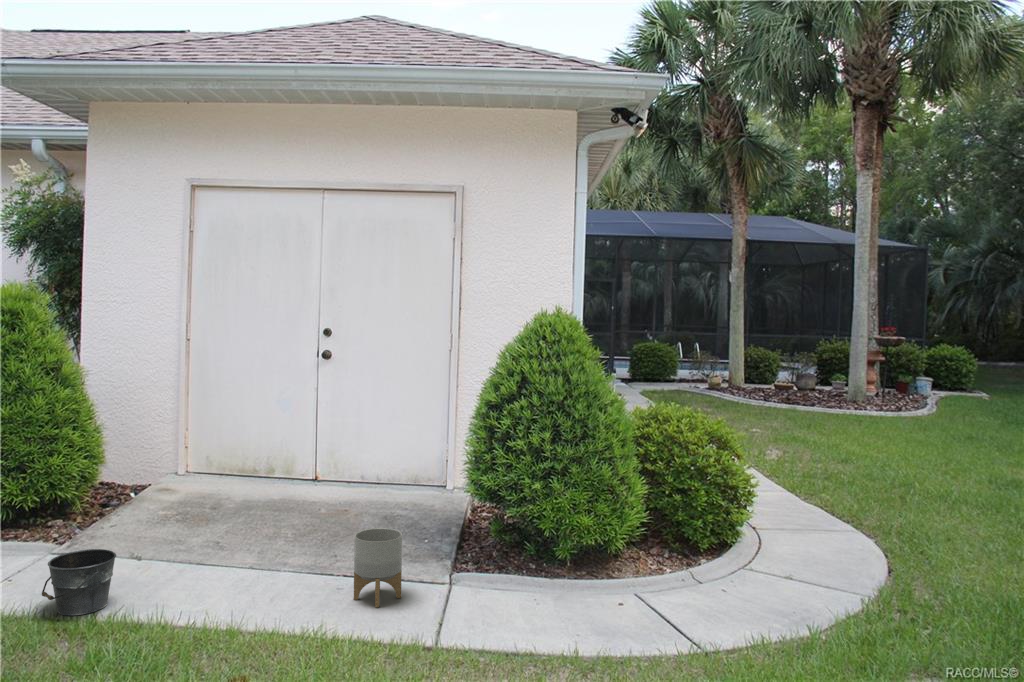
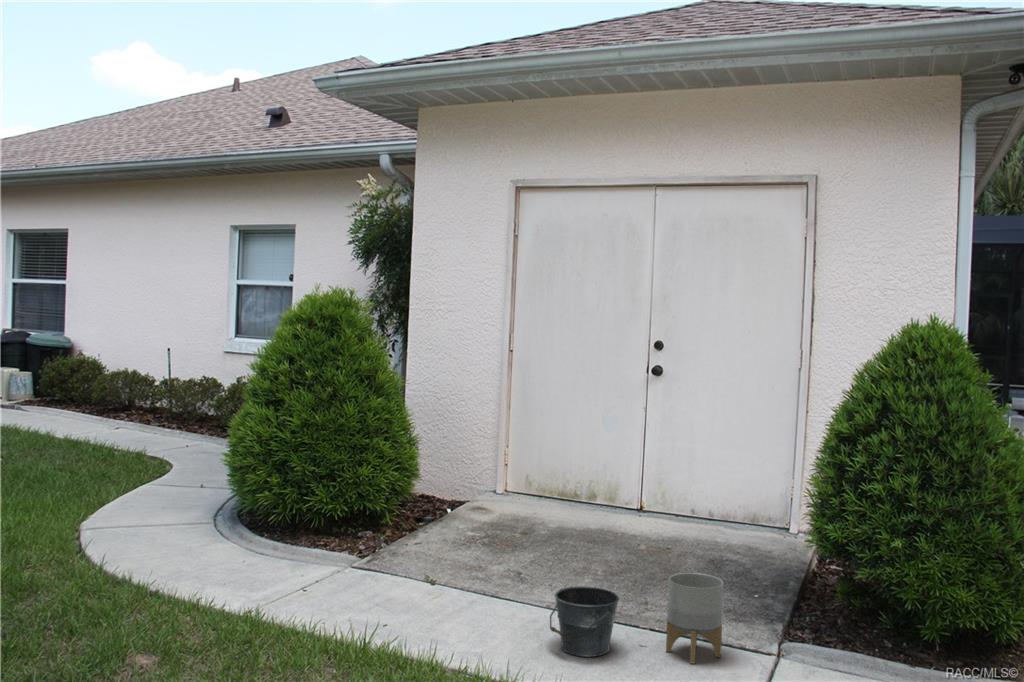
bucket: present [42,549,116,616] -> present [550,587,619,657]

